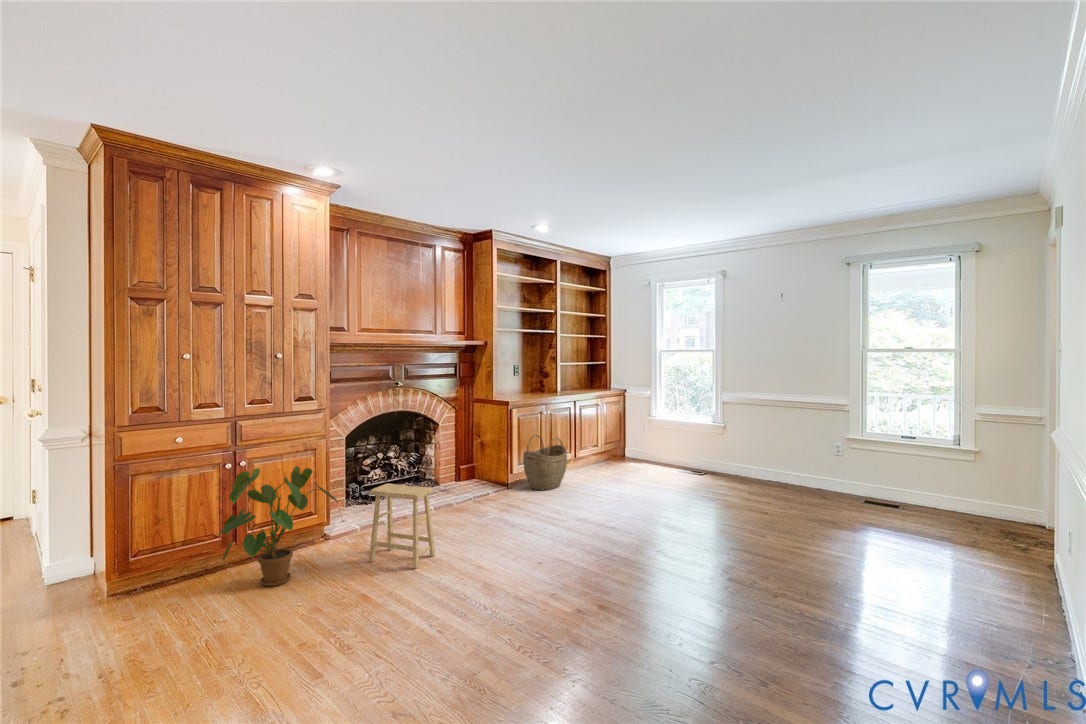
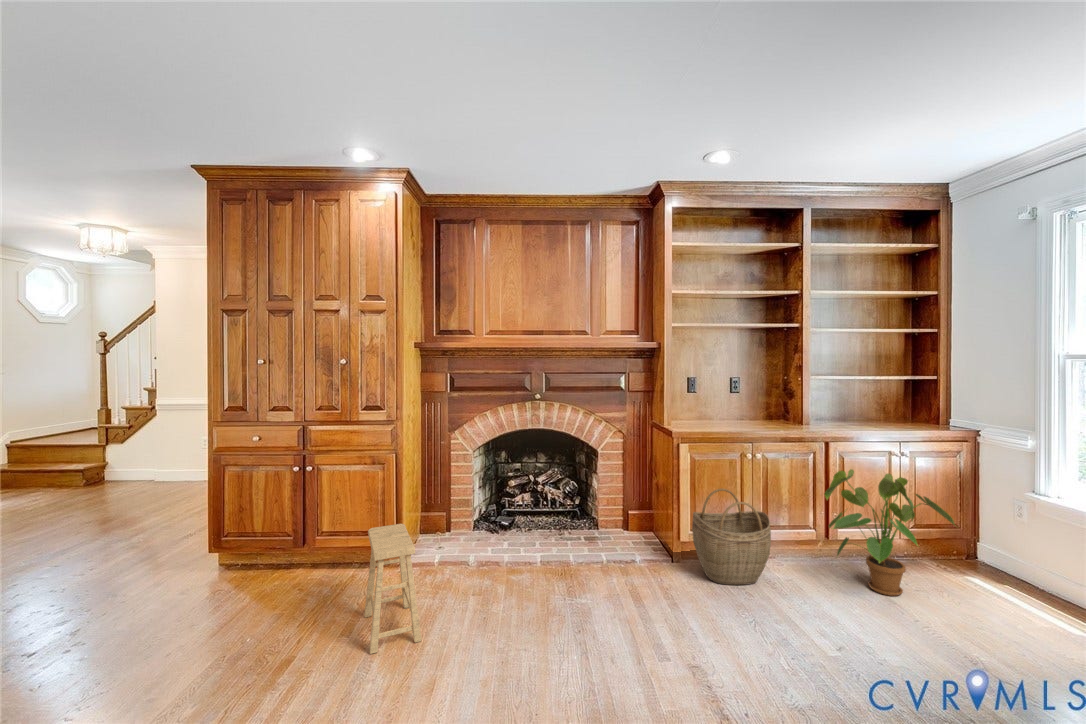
house plant: present [219,466,337,586] -> present [824,469,955,596]

